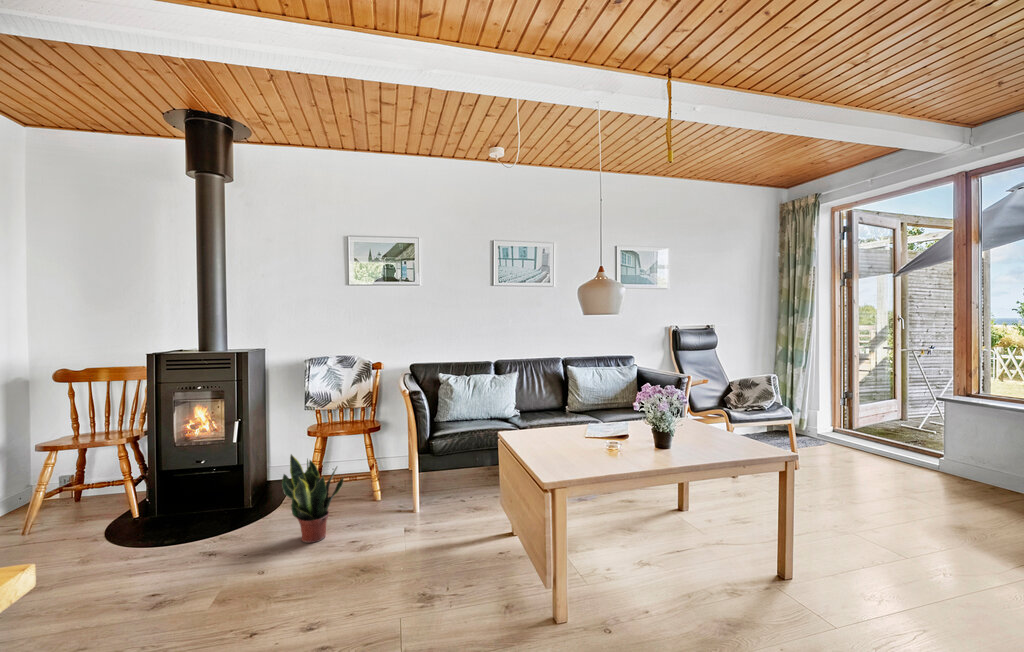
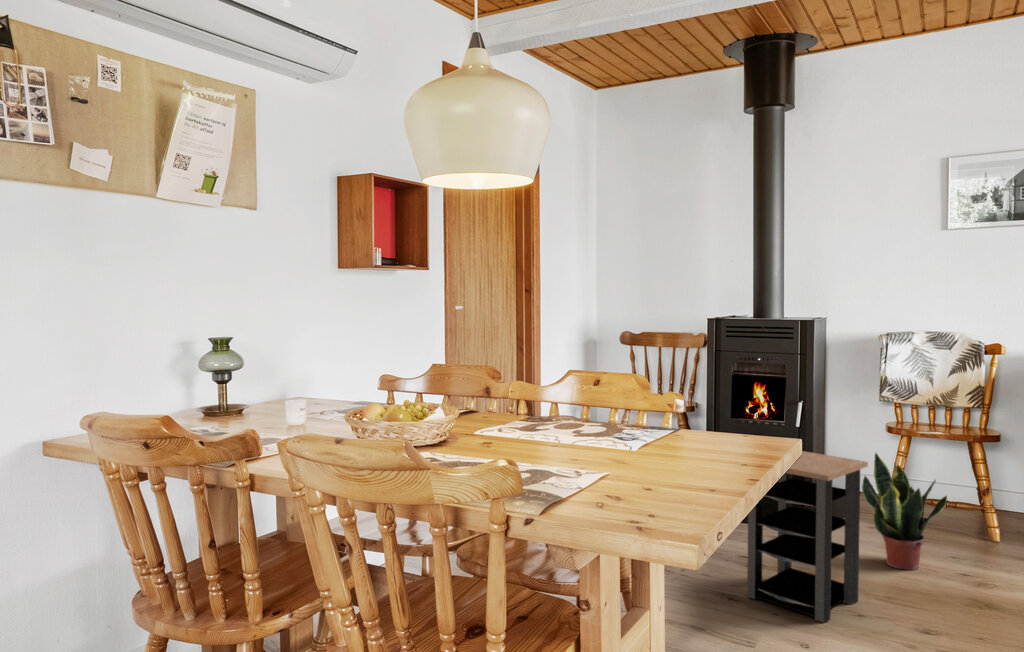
side table: none [153,466,276,624] -> present [747,451,868,623]

